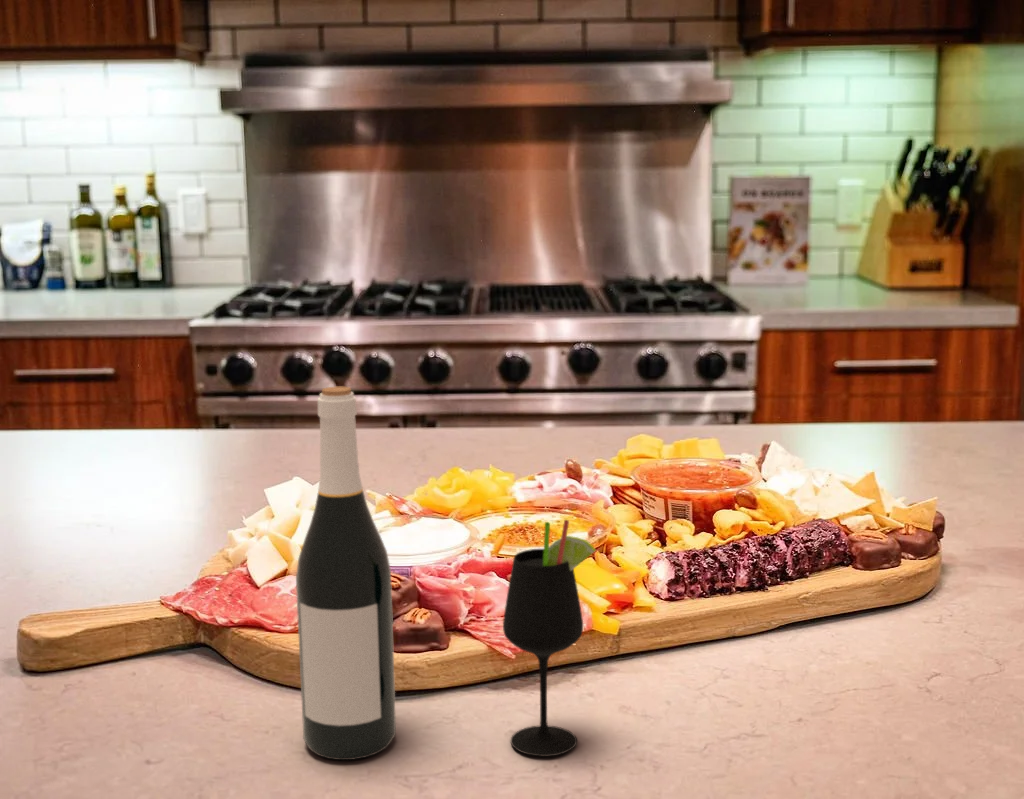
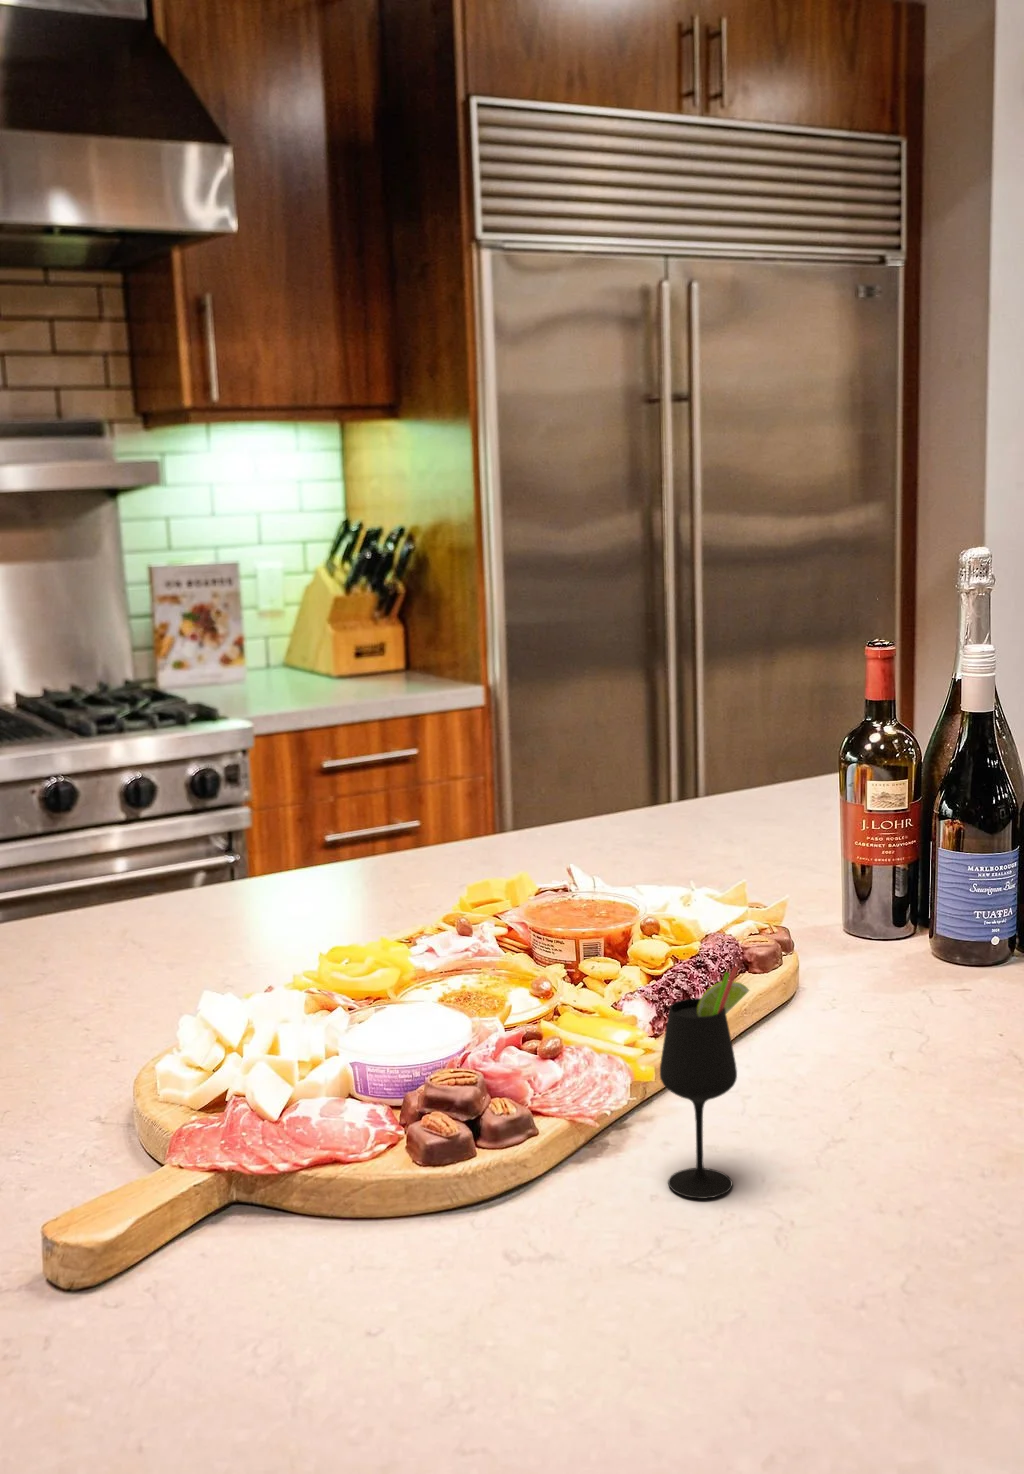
wine bottle: present [296,386,396,760] -> none [493,880,595,1265]

